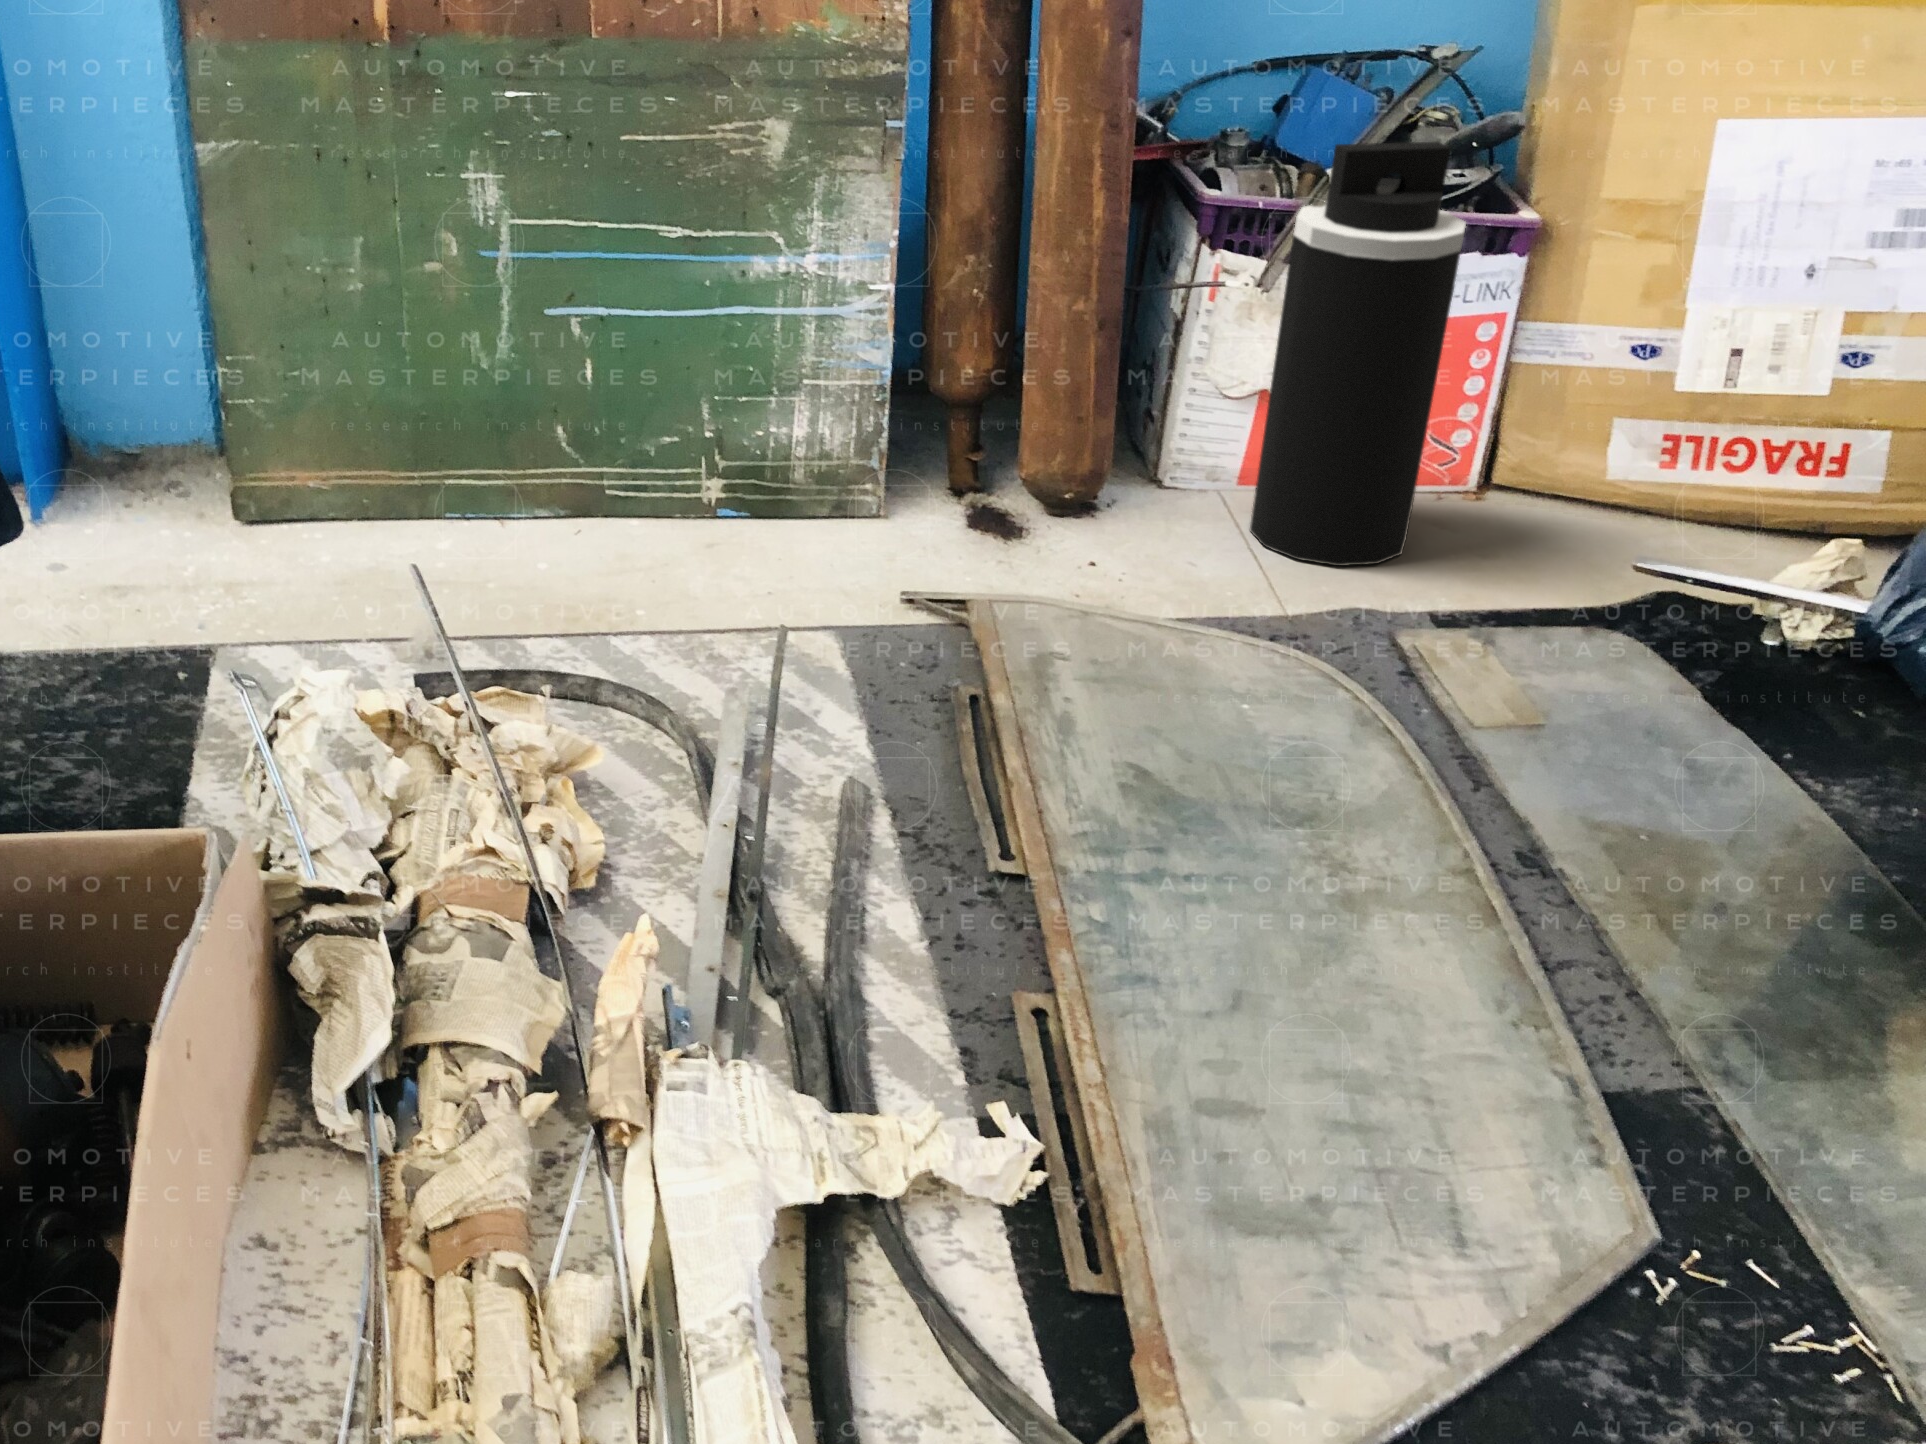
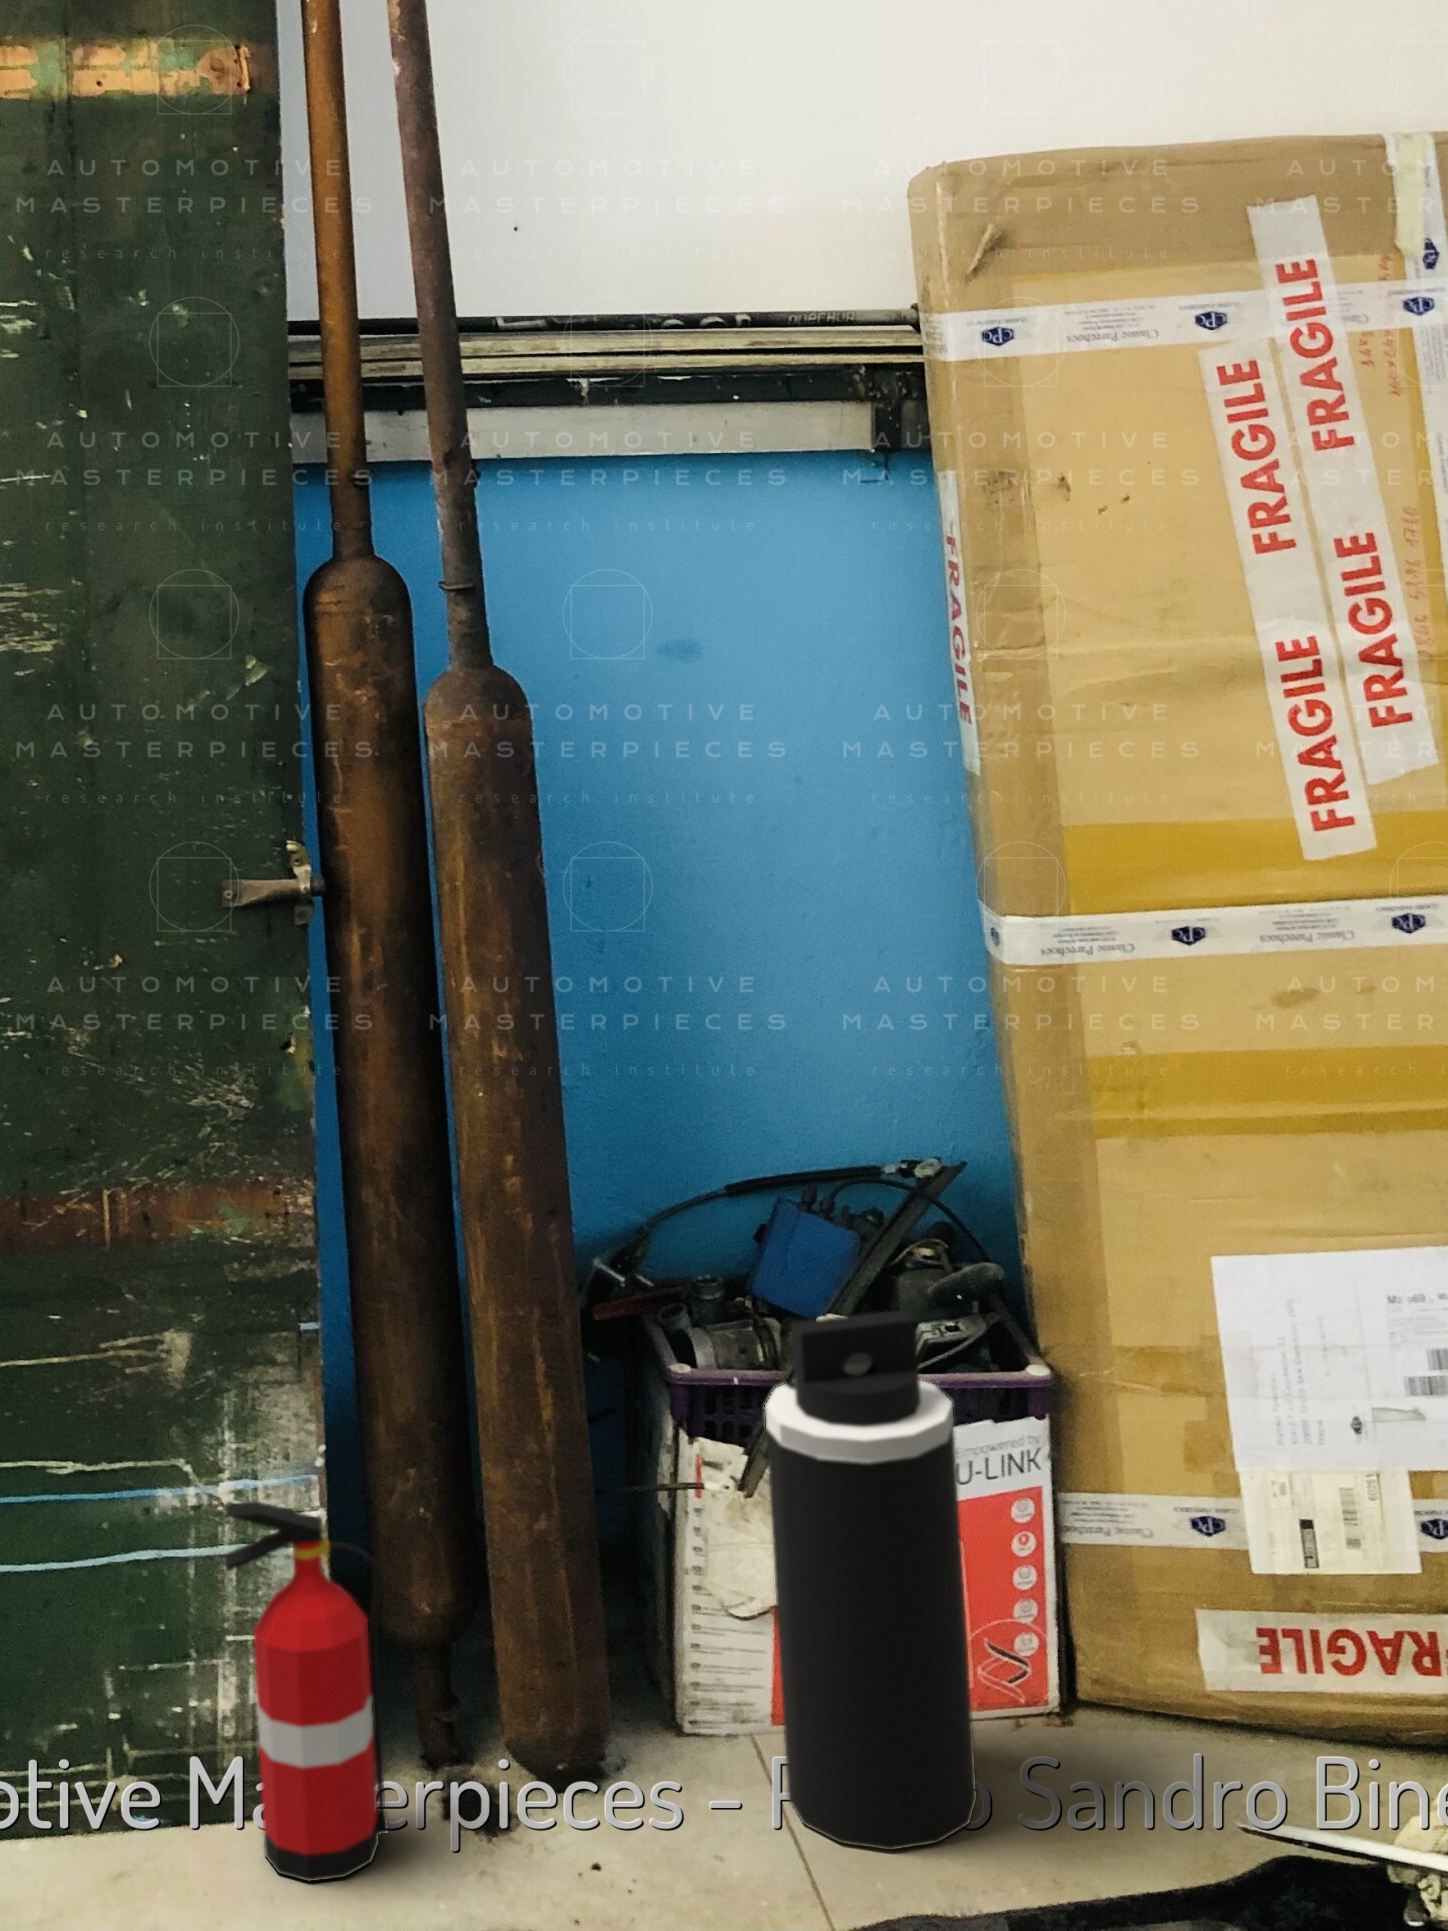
fire extinguisher: none [812,264,944,555] -> present [224,1501,389,1881]

